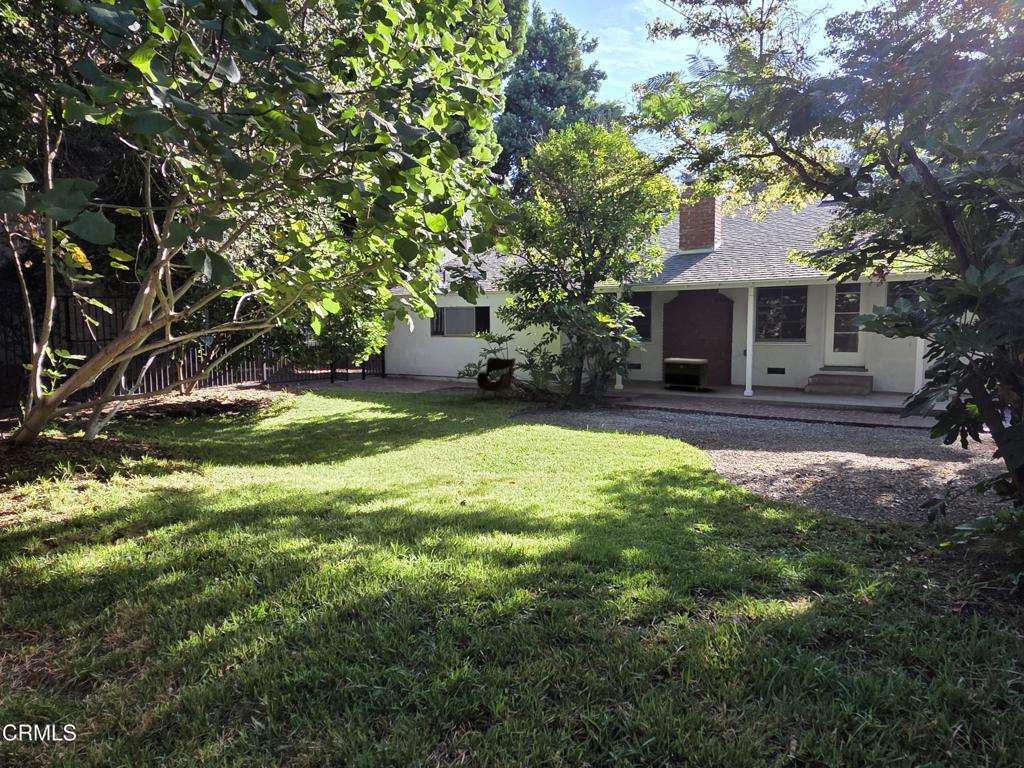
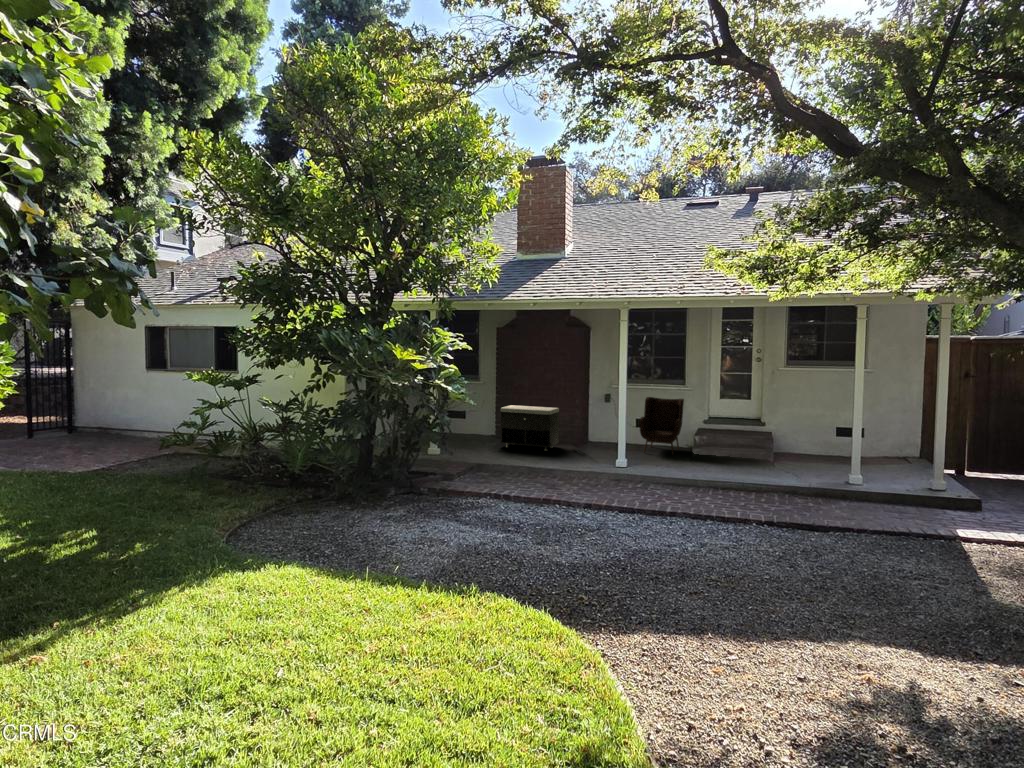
armchair: present [477,357,515,400] -> present [639,397,684,455]

